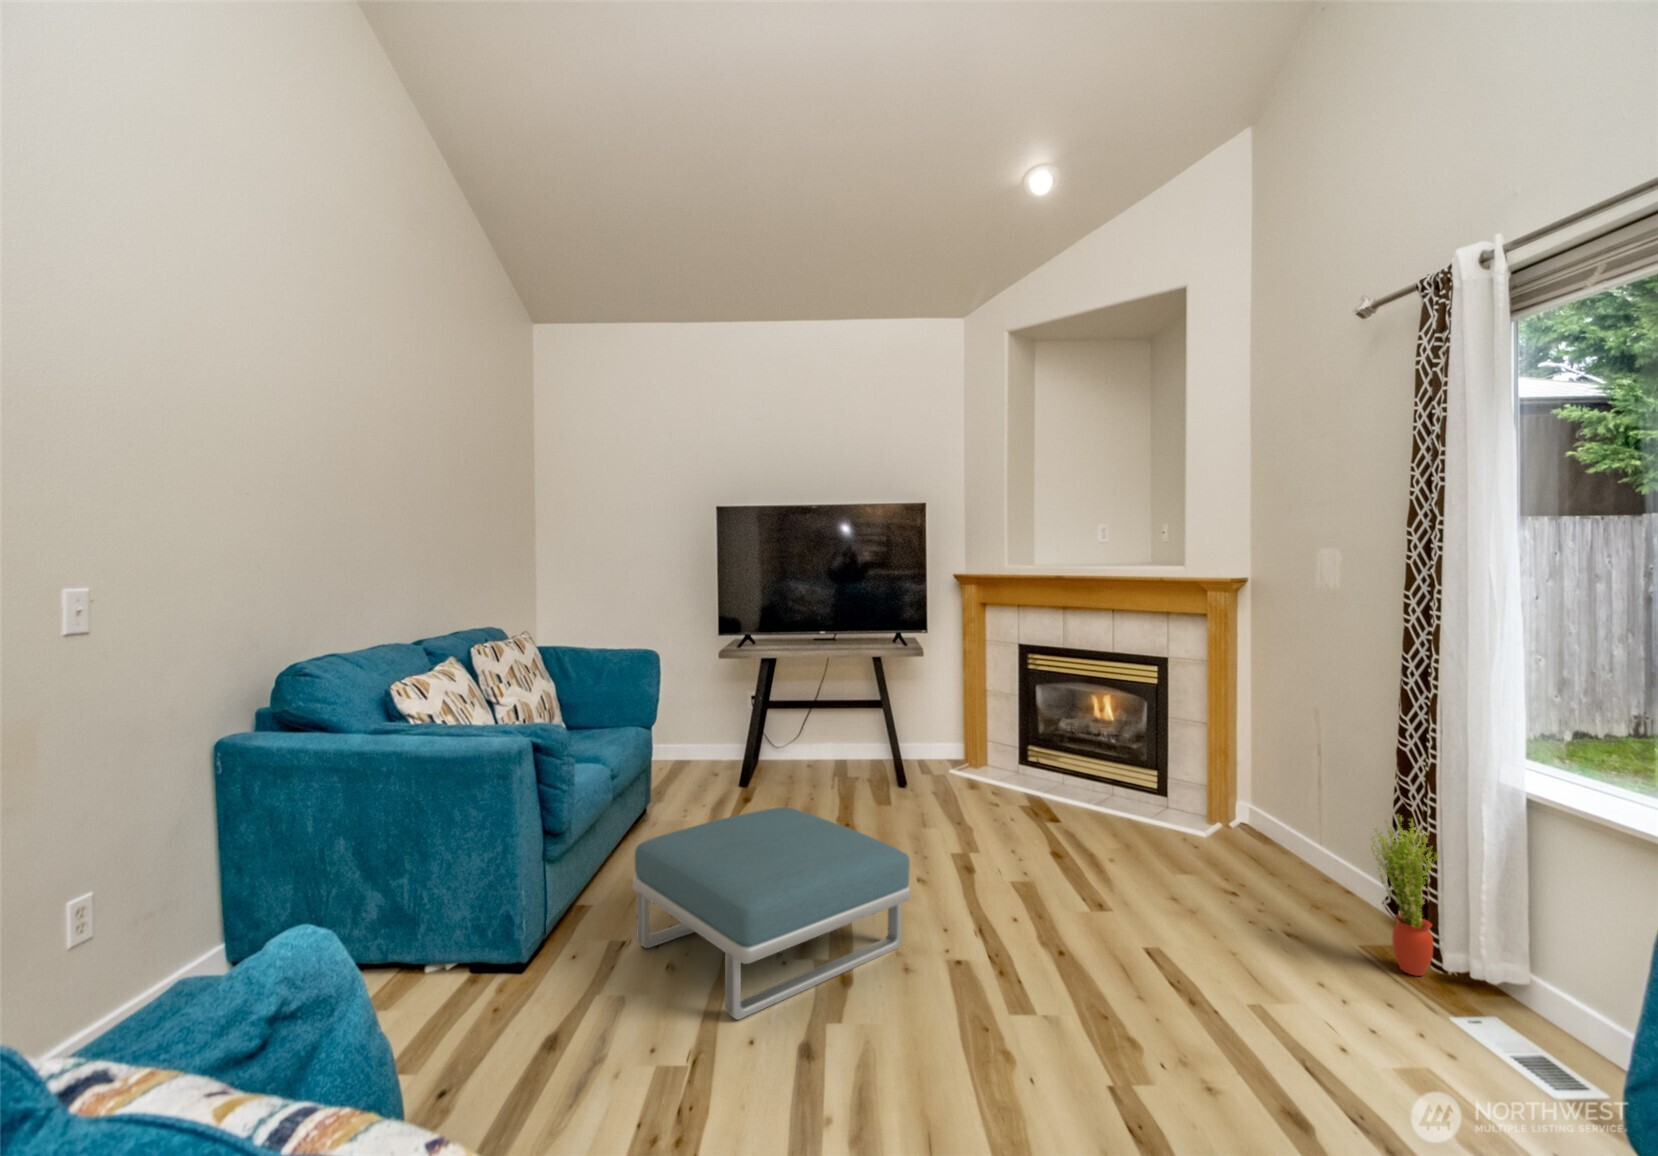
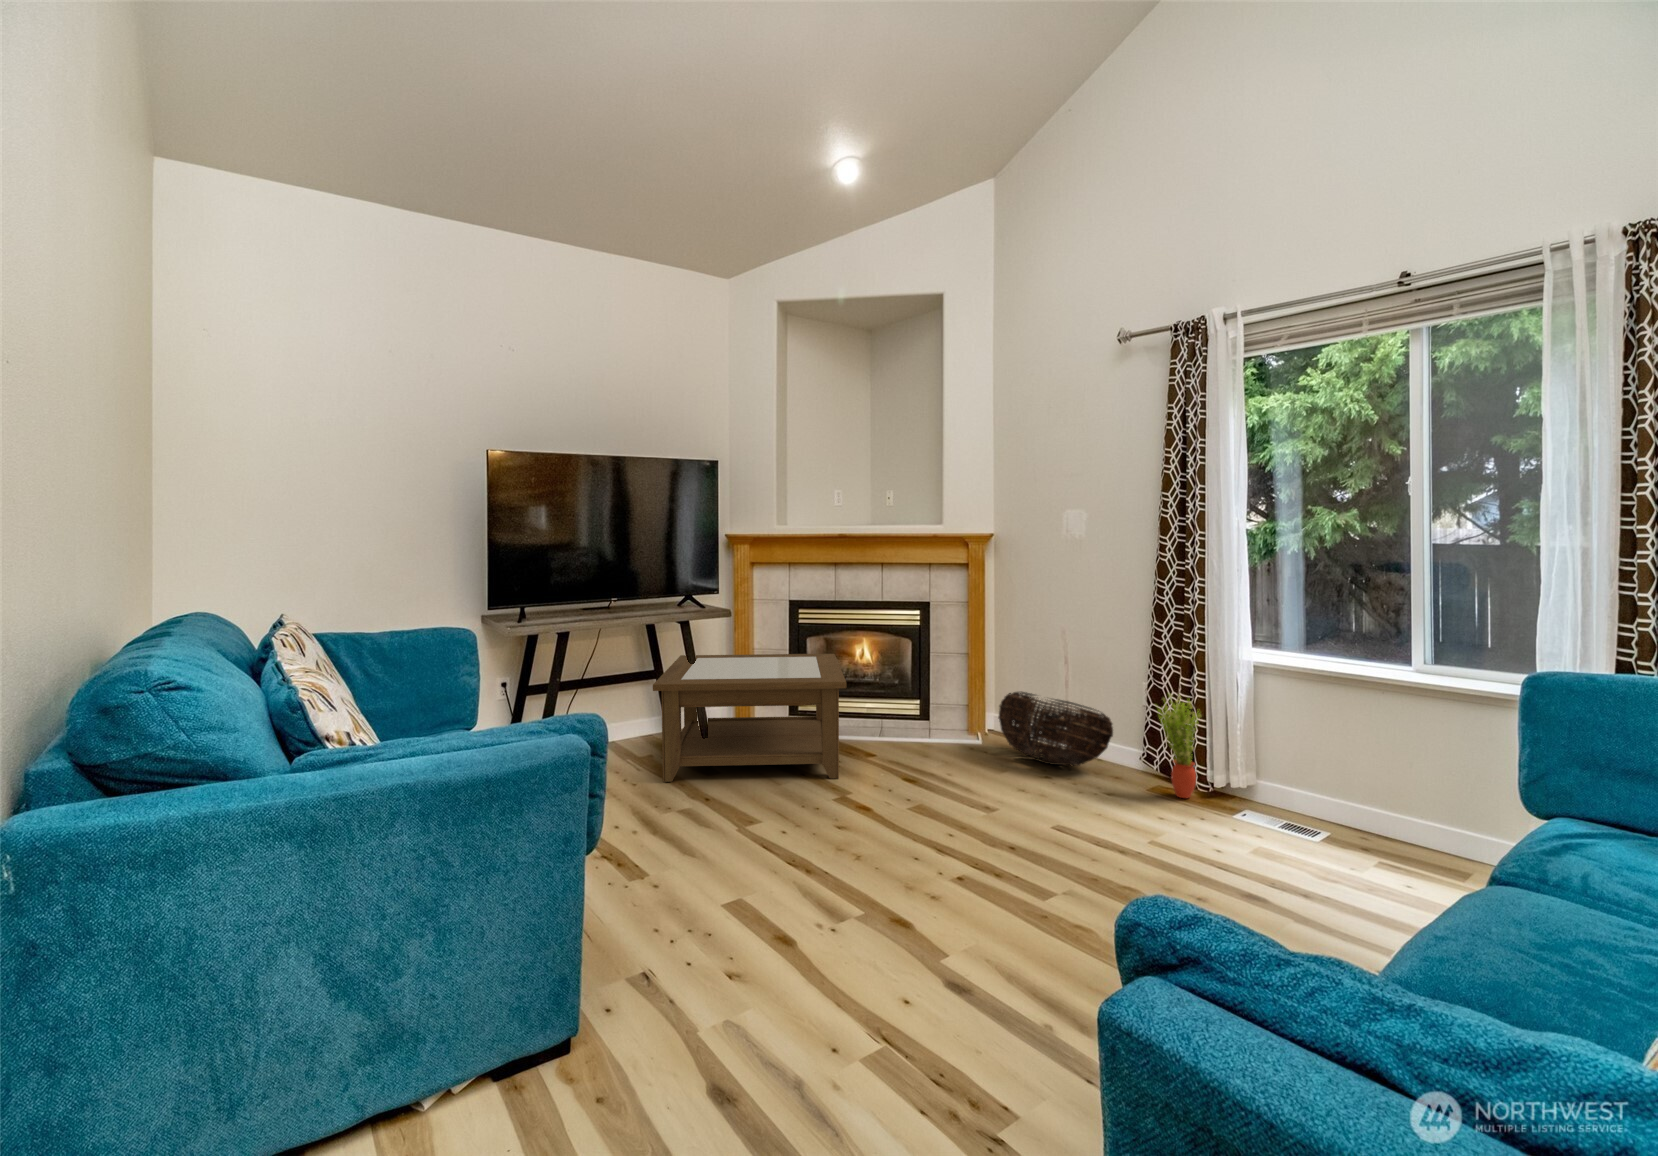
coffee table: none [828,689,1062,836] -> present [653,654,846,782]
basket: none [1221,779,1350,893] -> present [998,692,1113,766]
footstool: present [633,807,910,1020] -> none [668,781,925,990]

